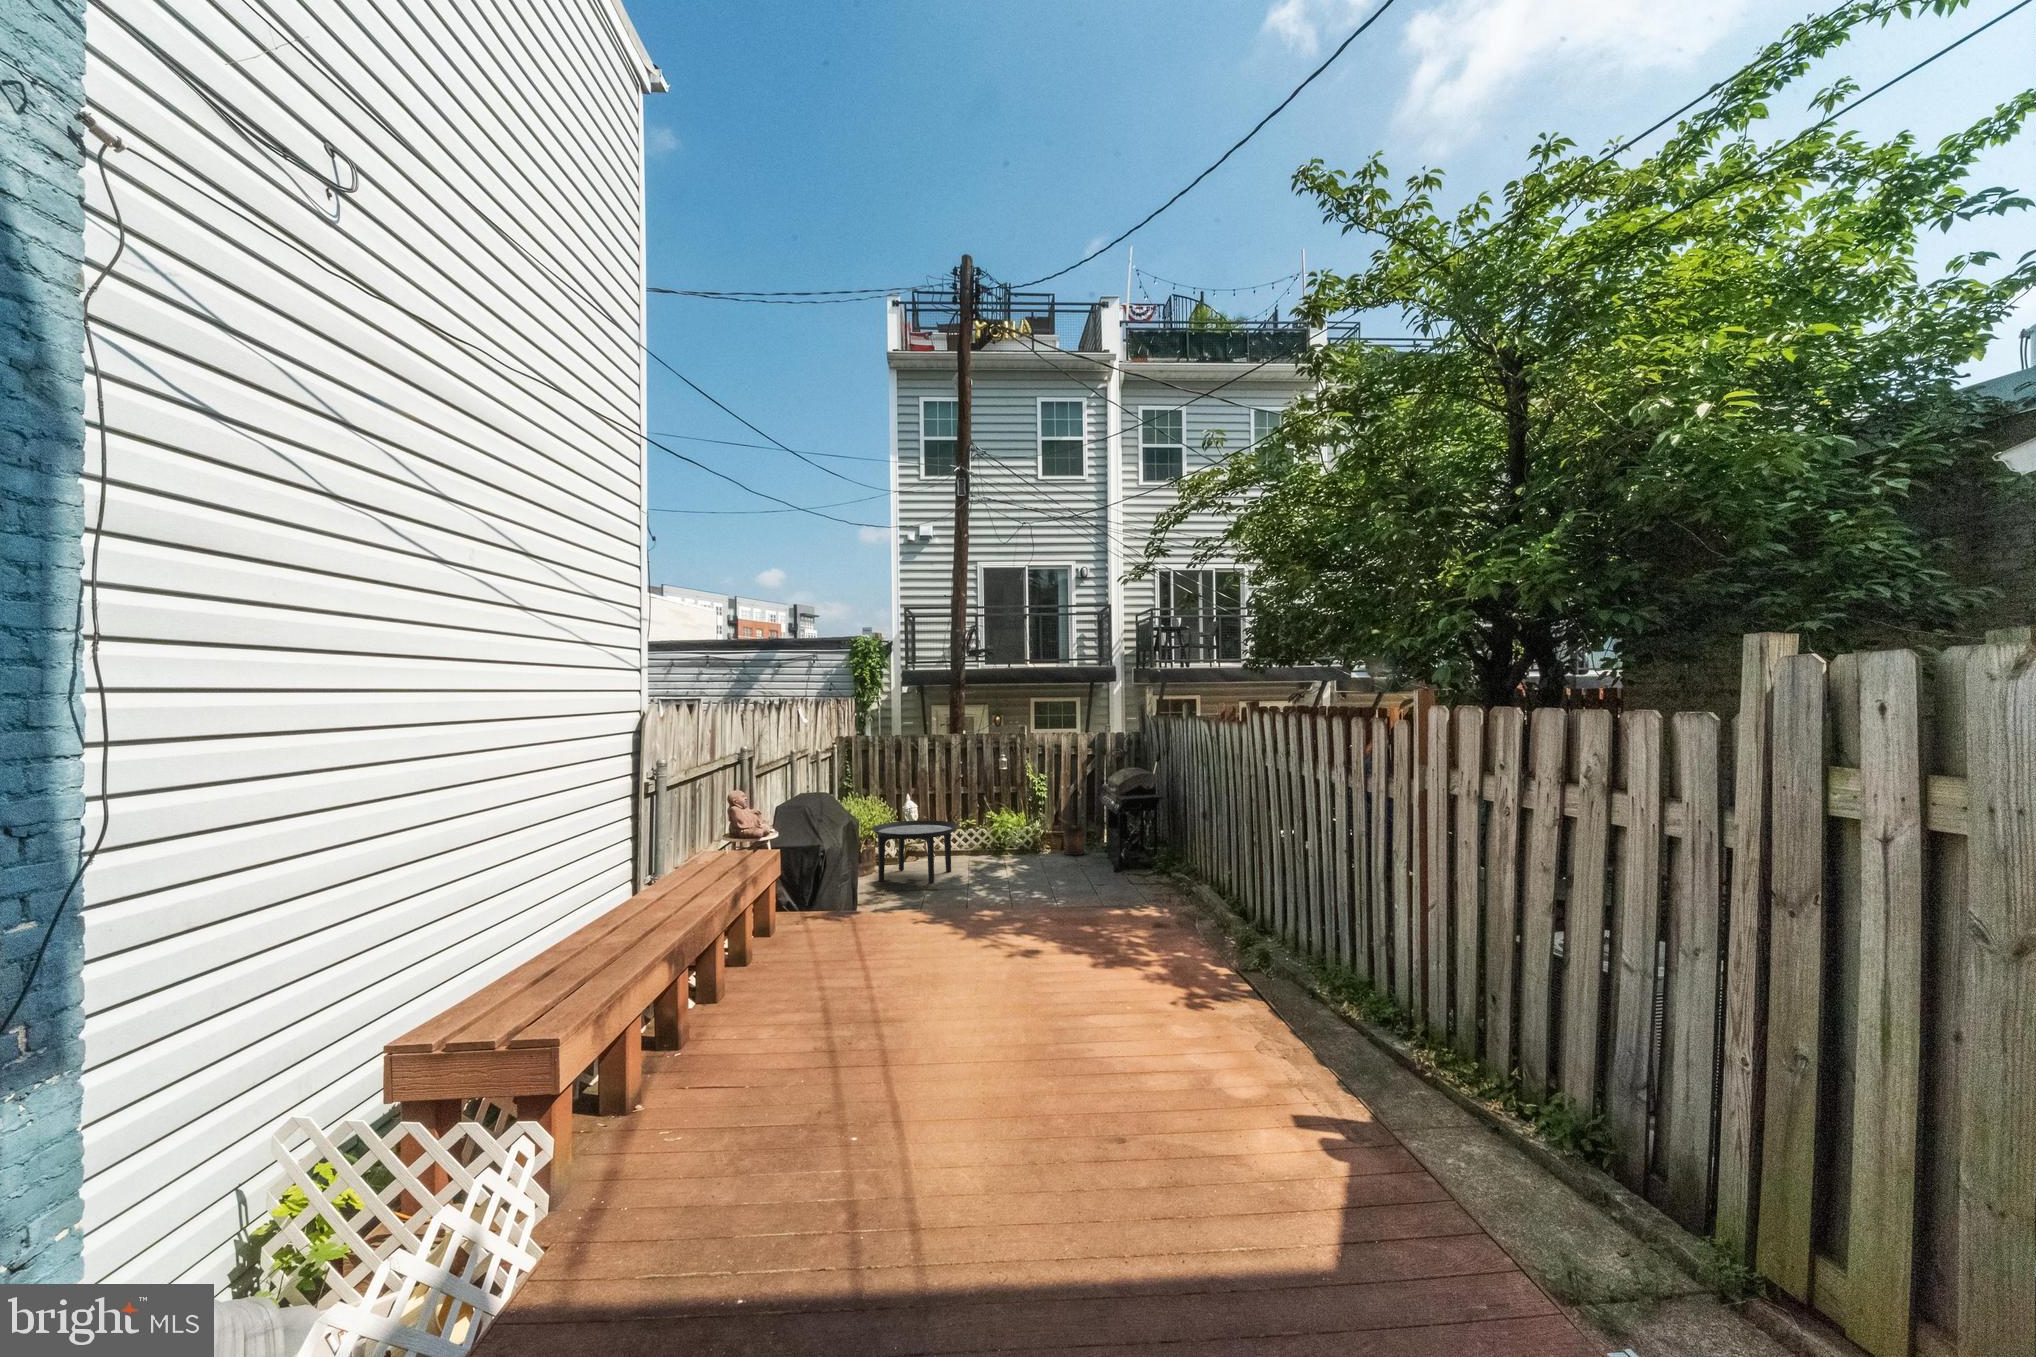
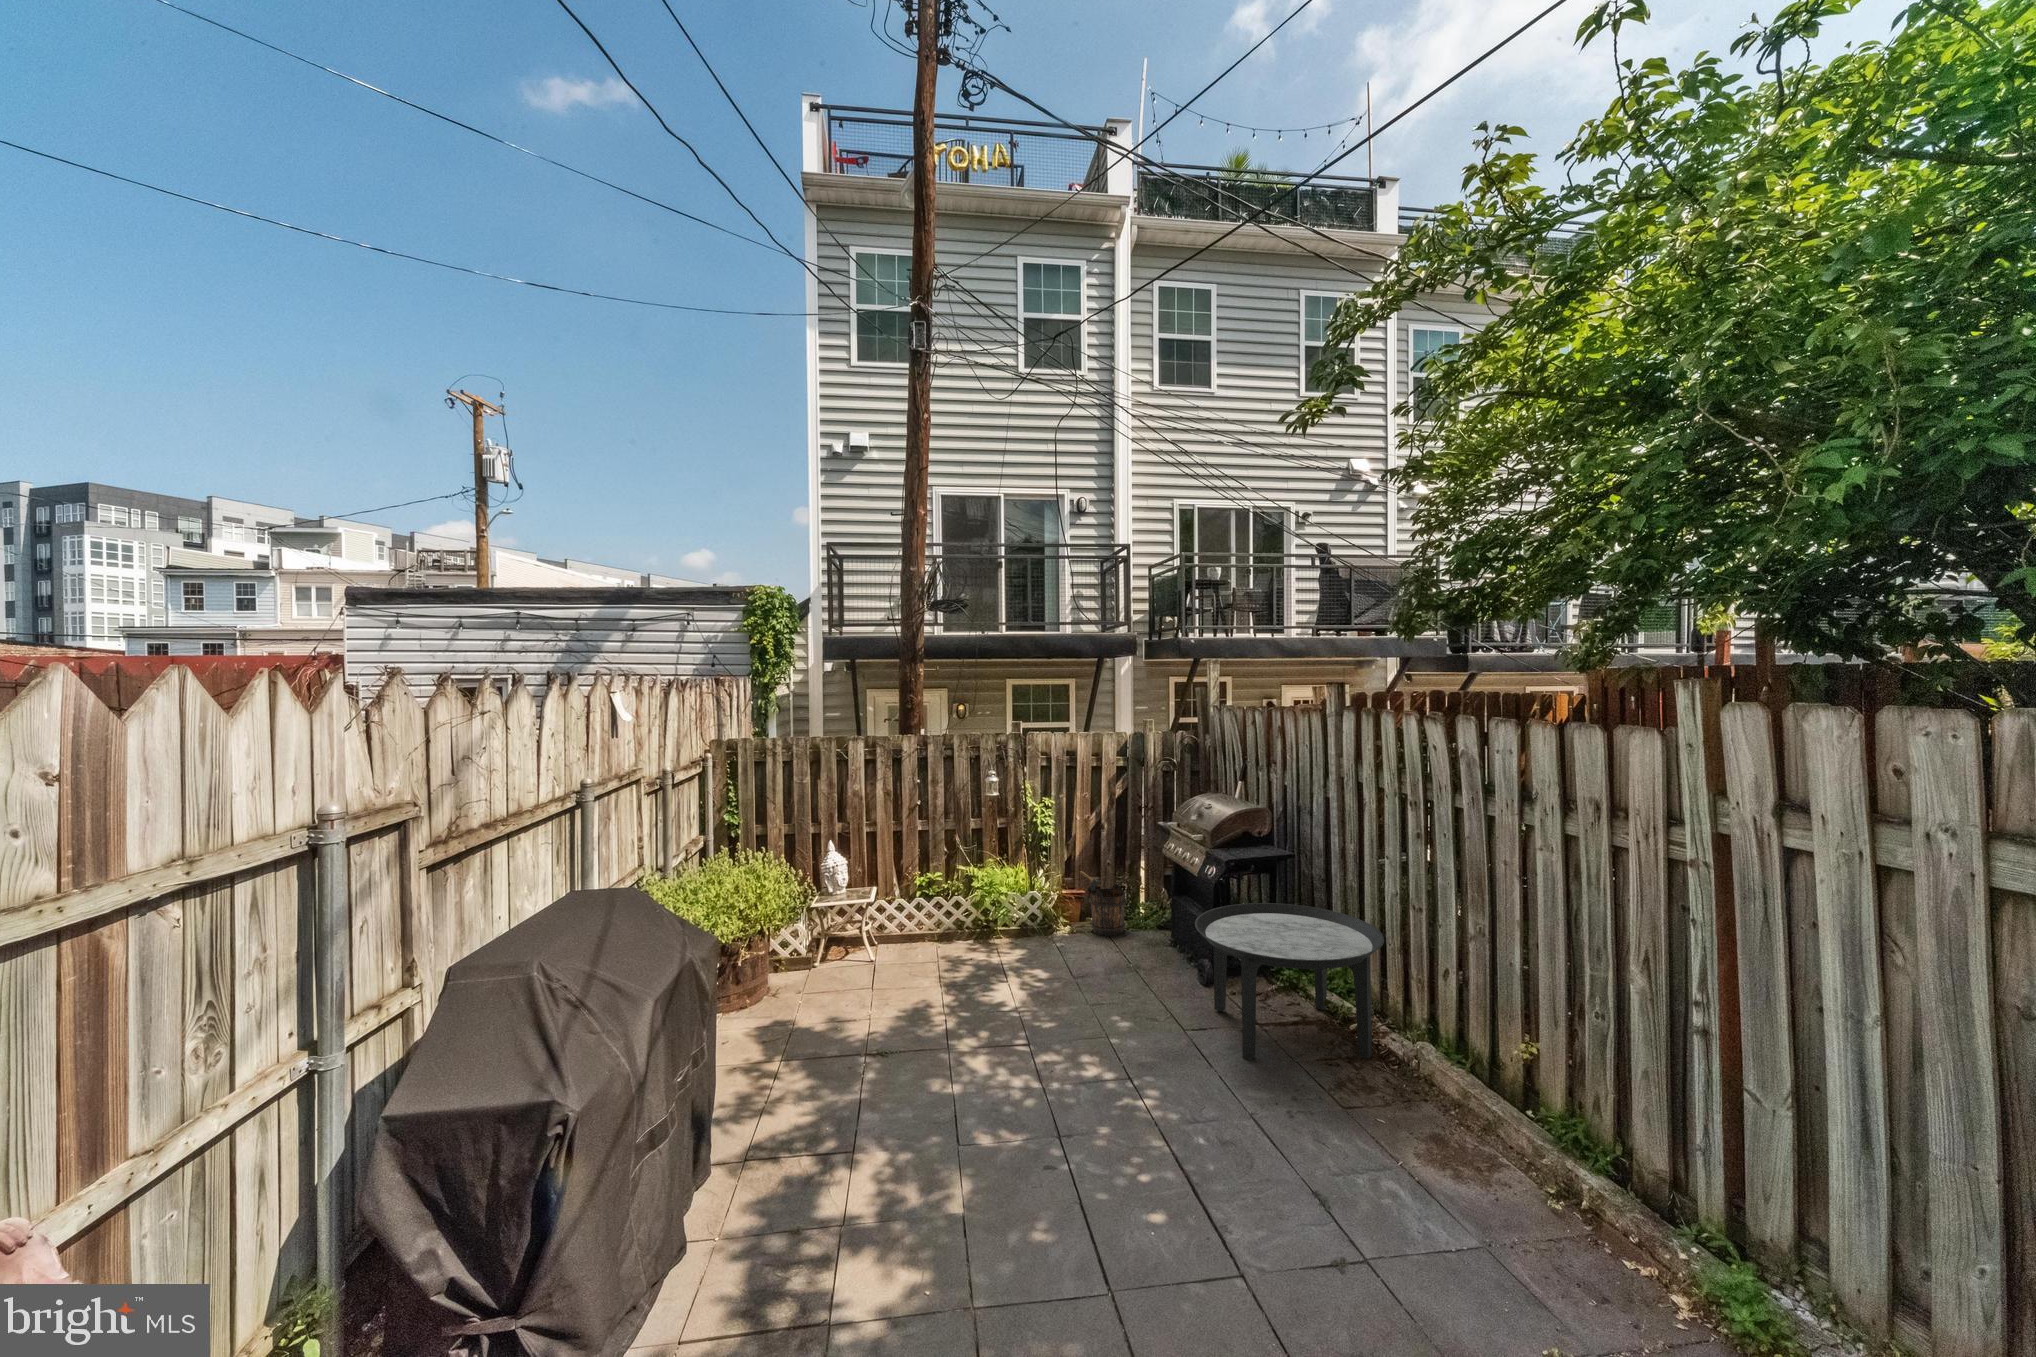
round table: present [872,820,957,884] -> present [1195,903,1384,1061]

